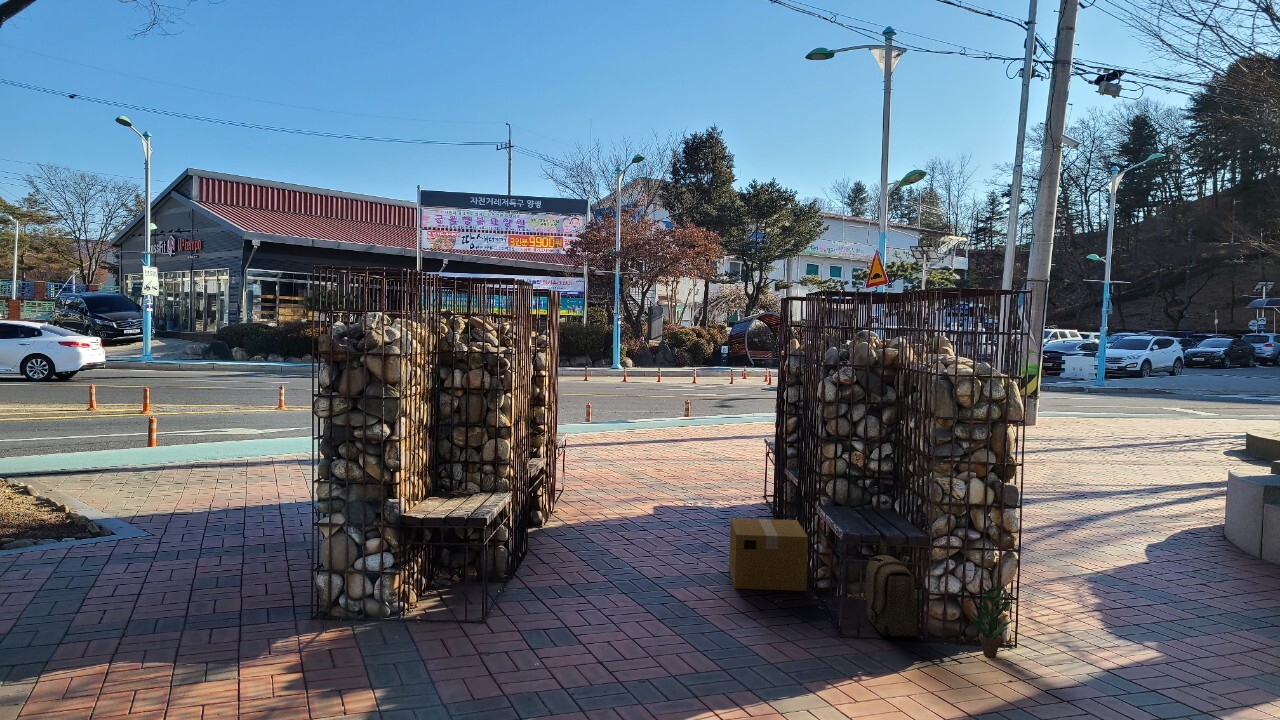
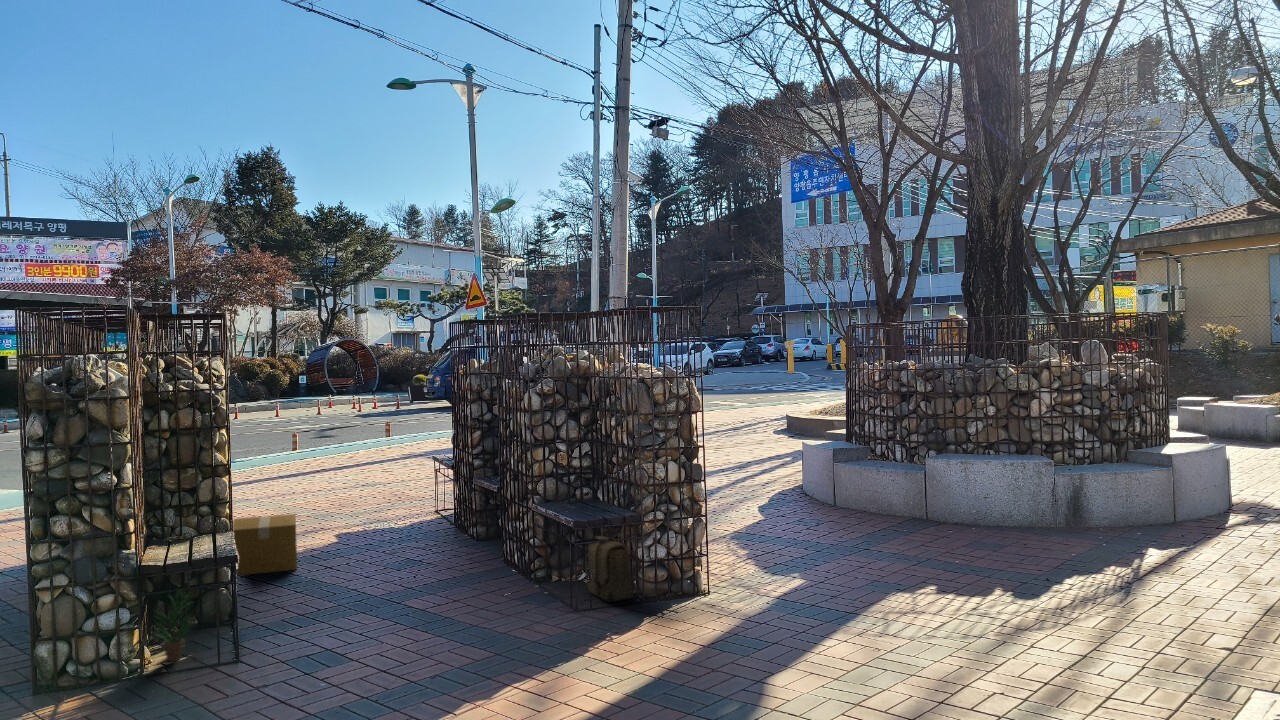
cardboard box: present [729,518,808,591] -> present [233,514,297,575]
potted plant: present [971,583,1014,658] -> present [157,590,192,661]

